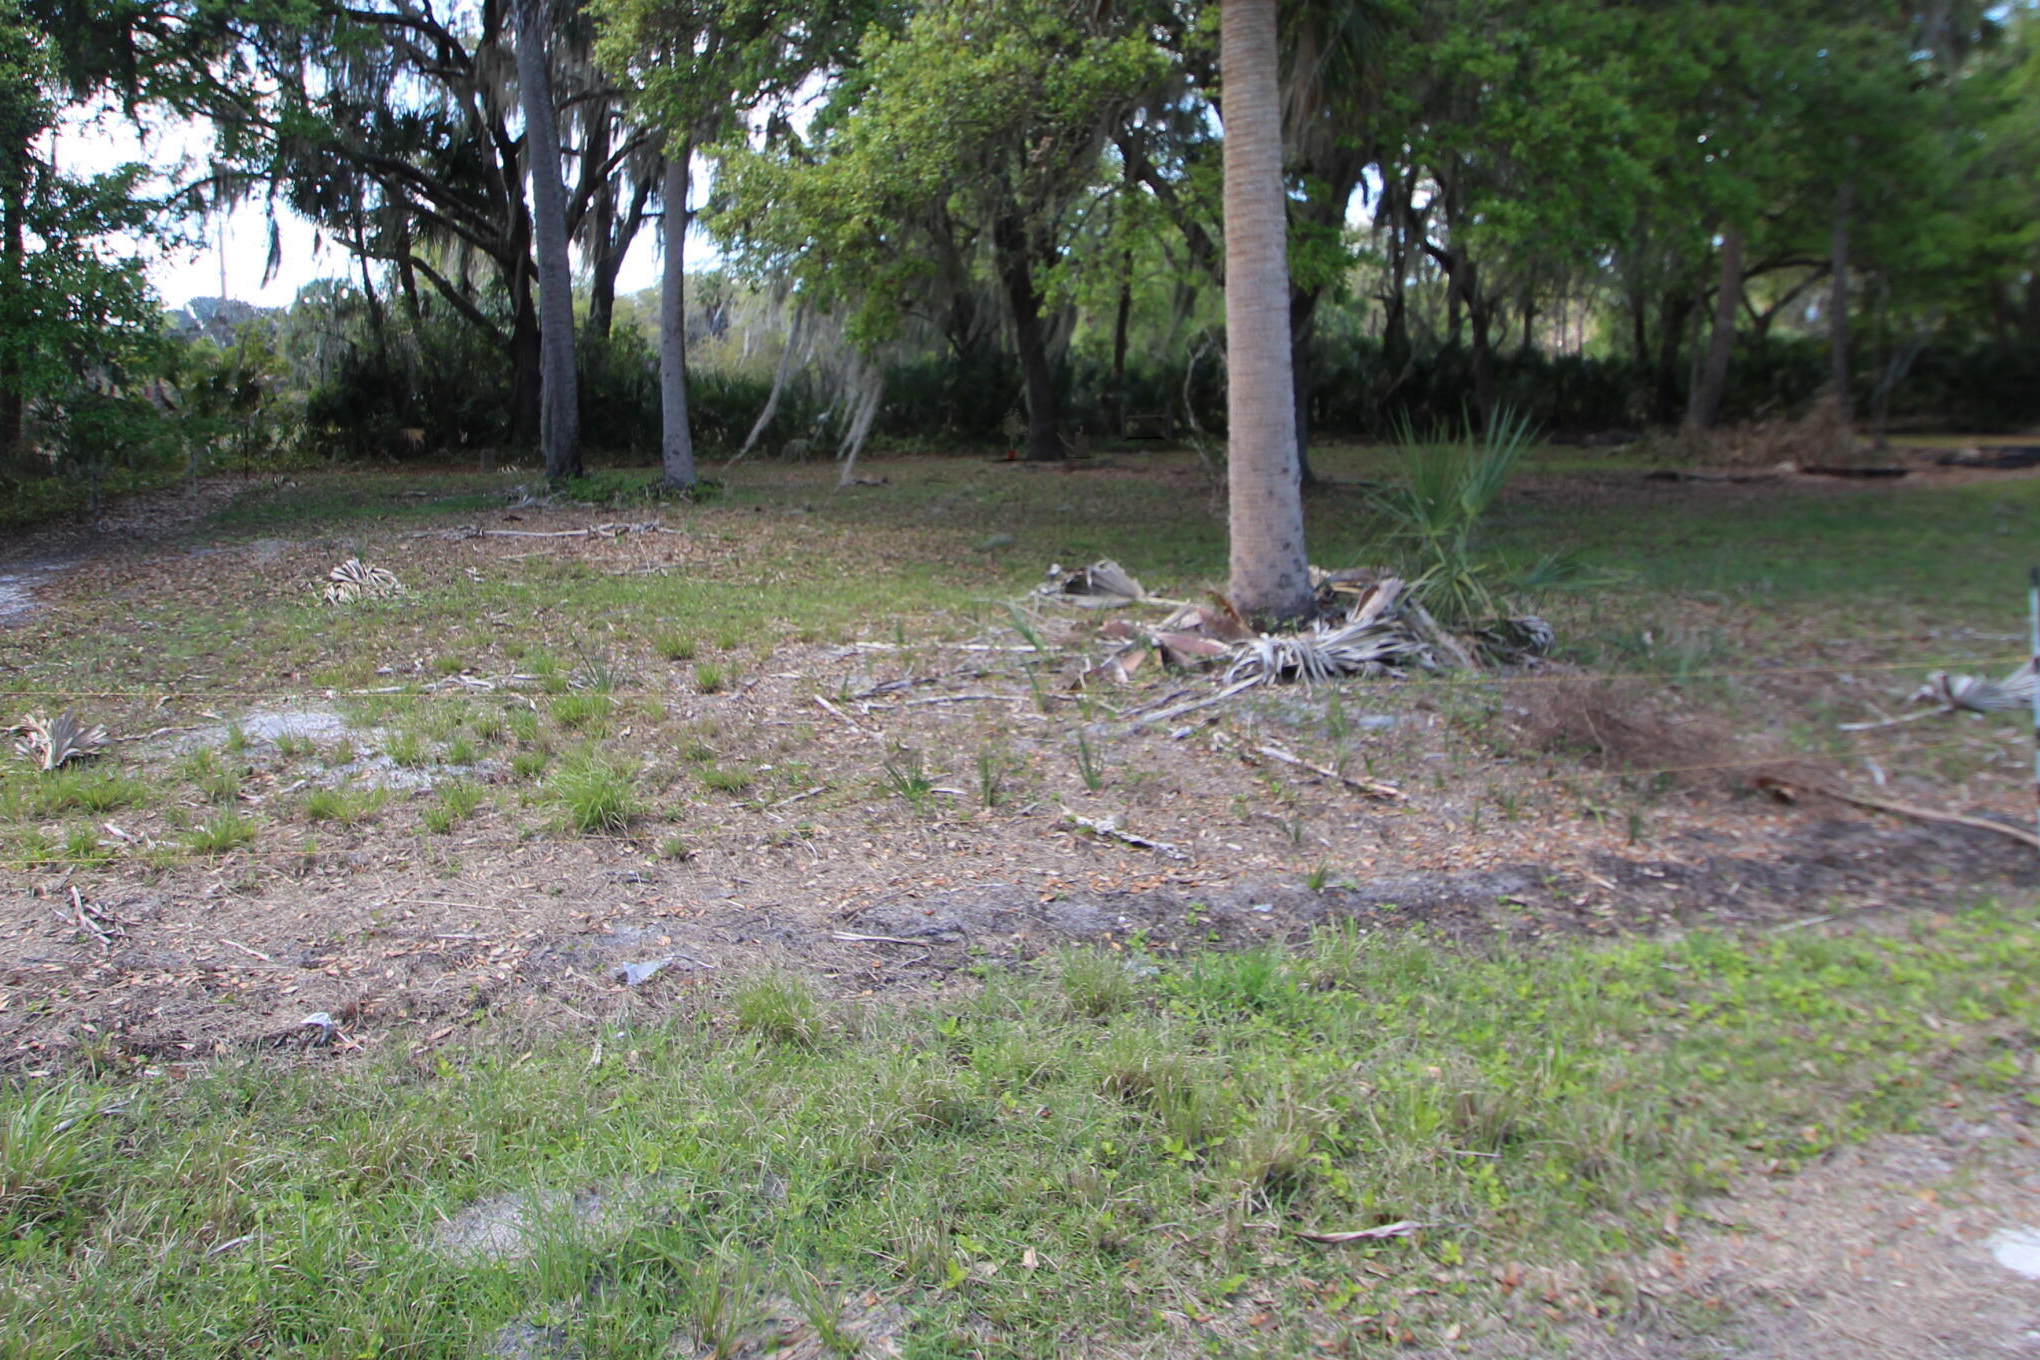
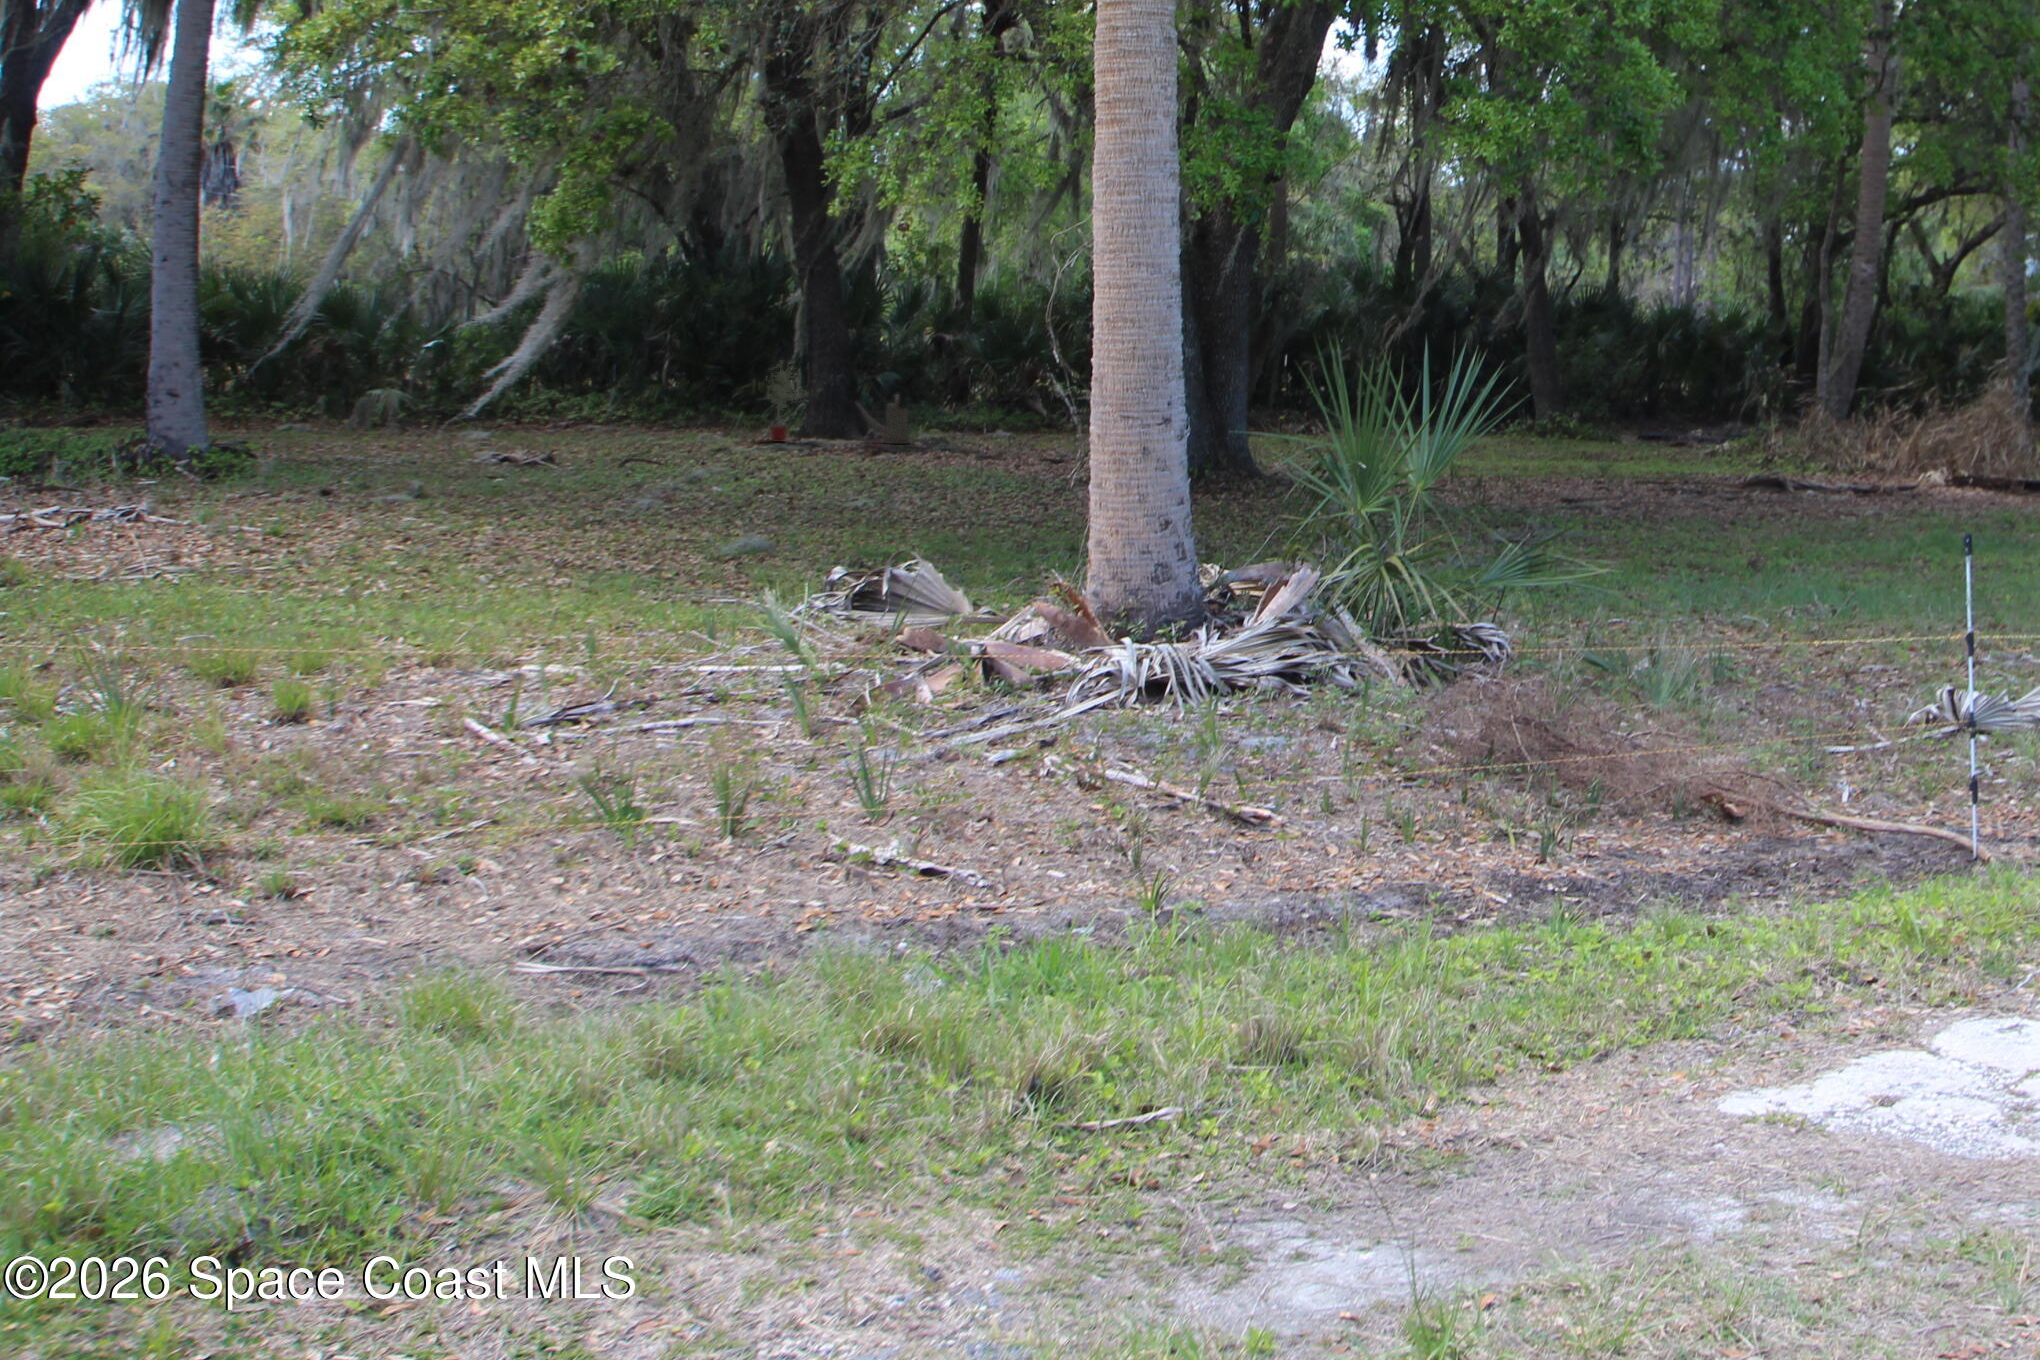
bench: present [1120,403,1172,441] -> none [962,366,1044,425]

